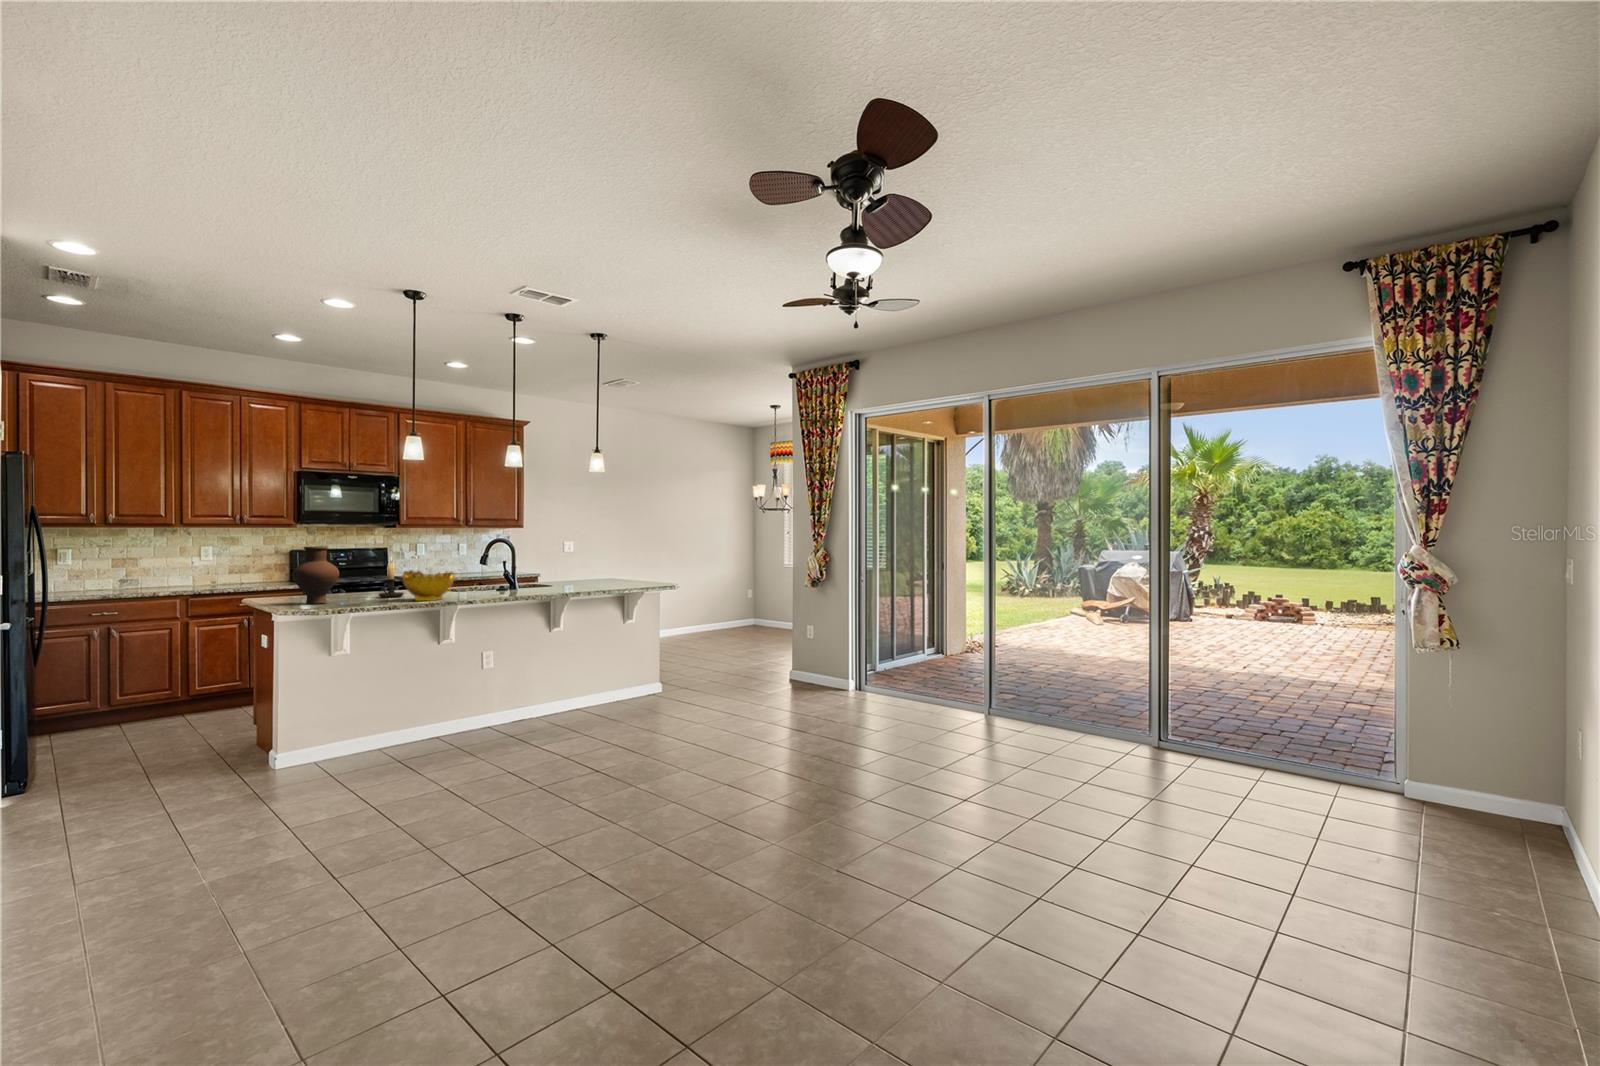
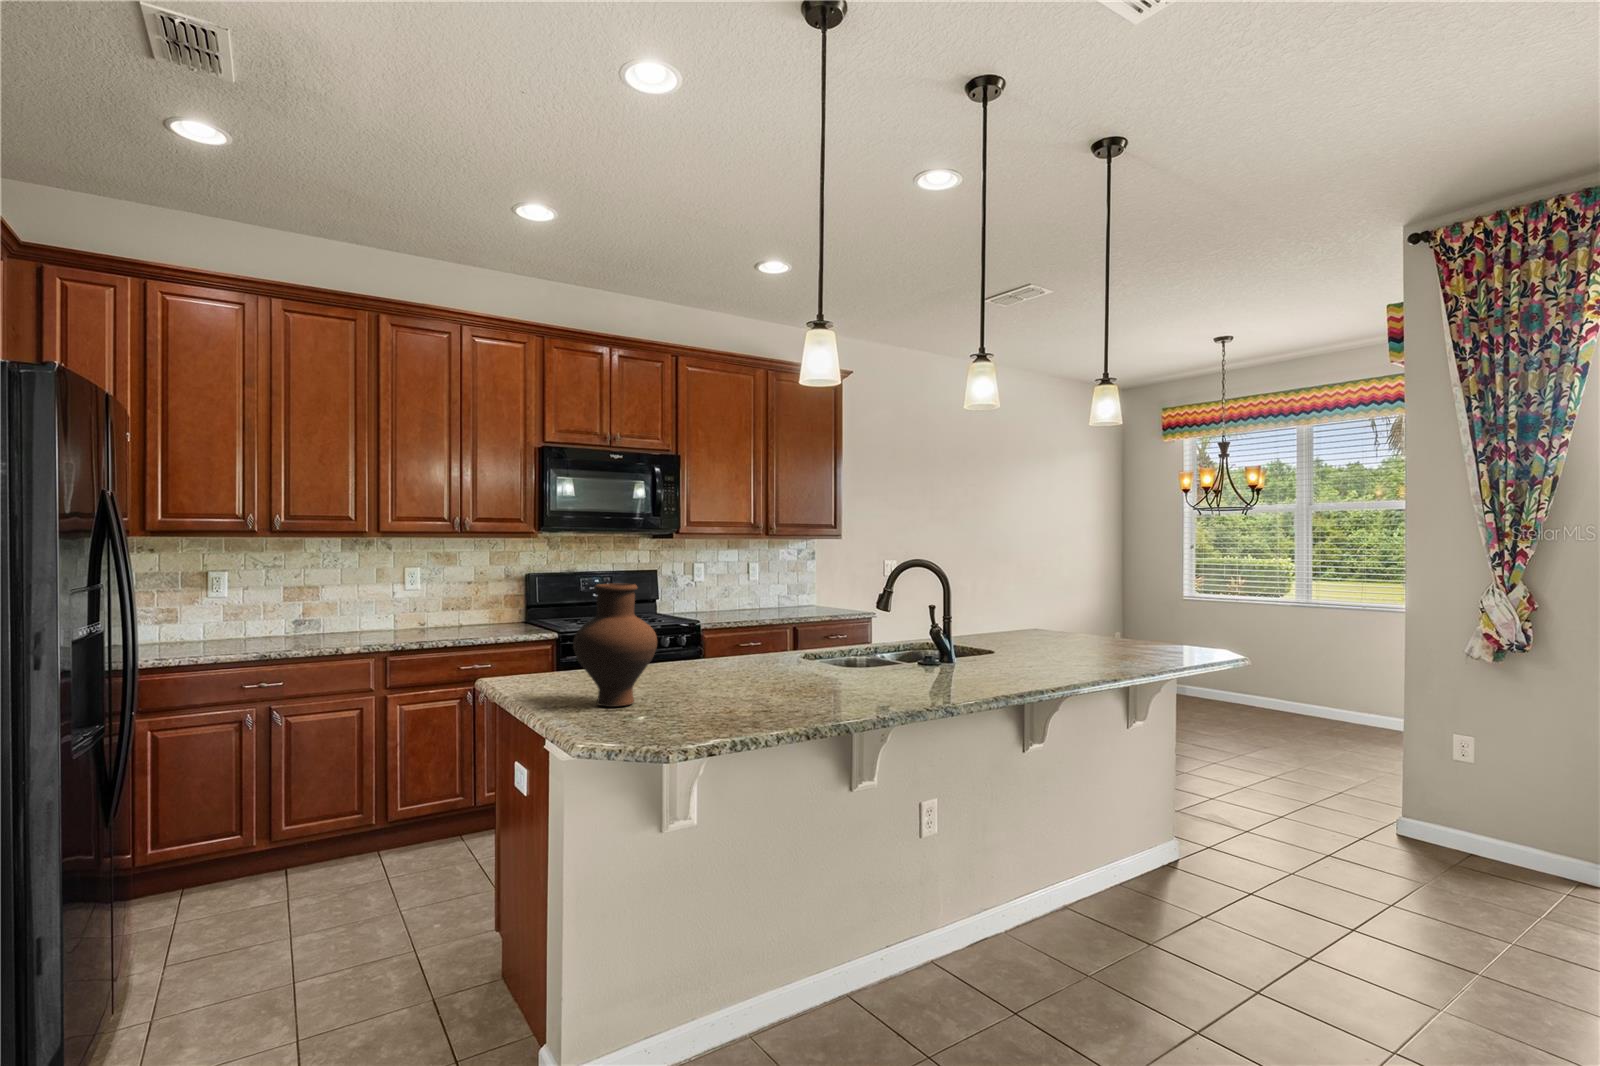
candle holder: present [379,557,404,598] -> none [709,599,752,684]
decorative bowl: present [402,570,454,601] -> none [777,633,877,705]

